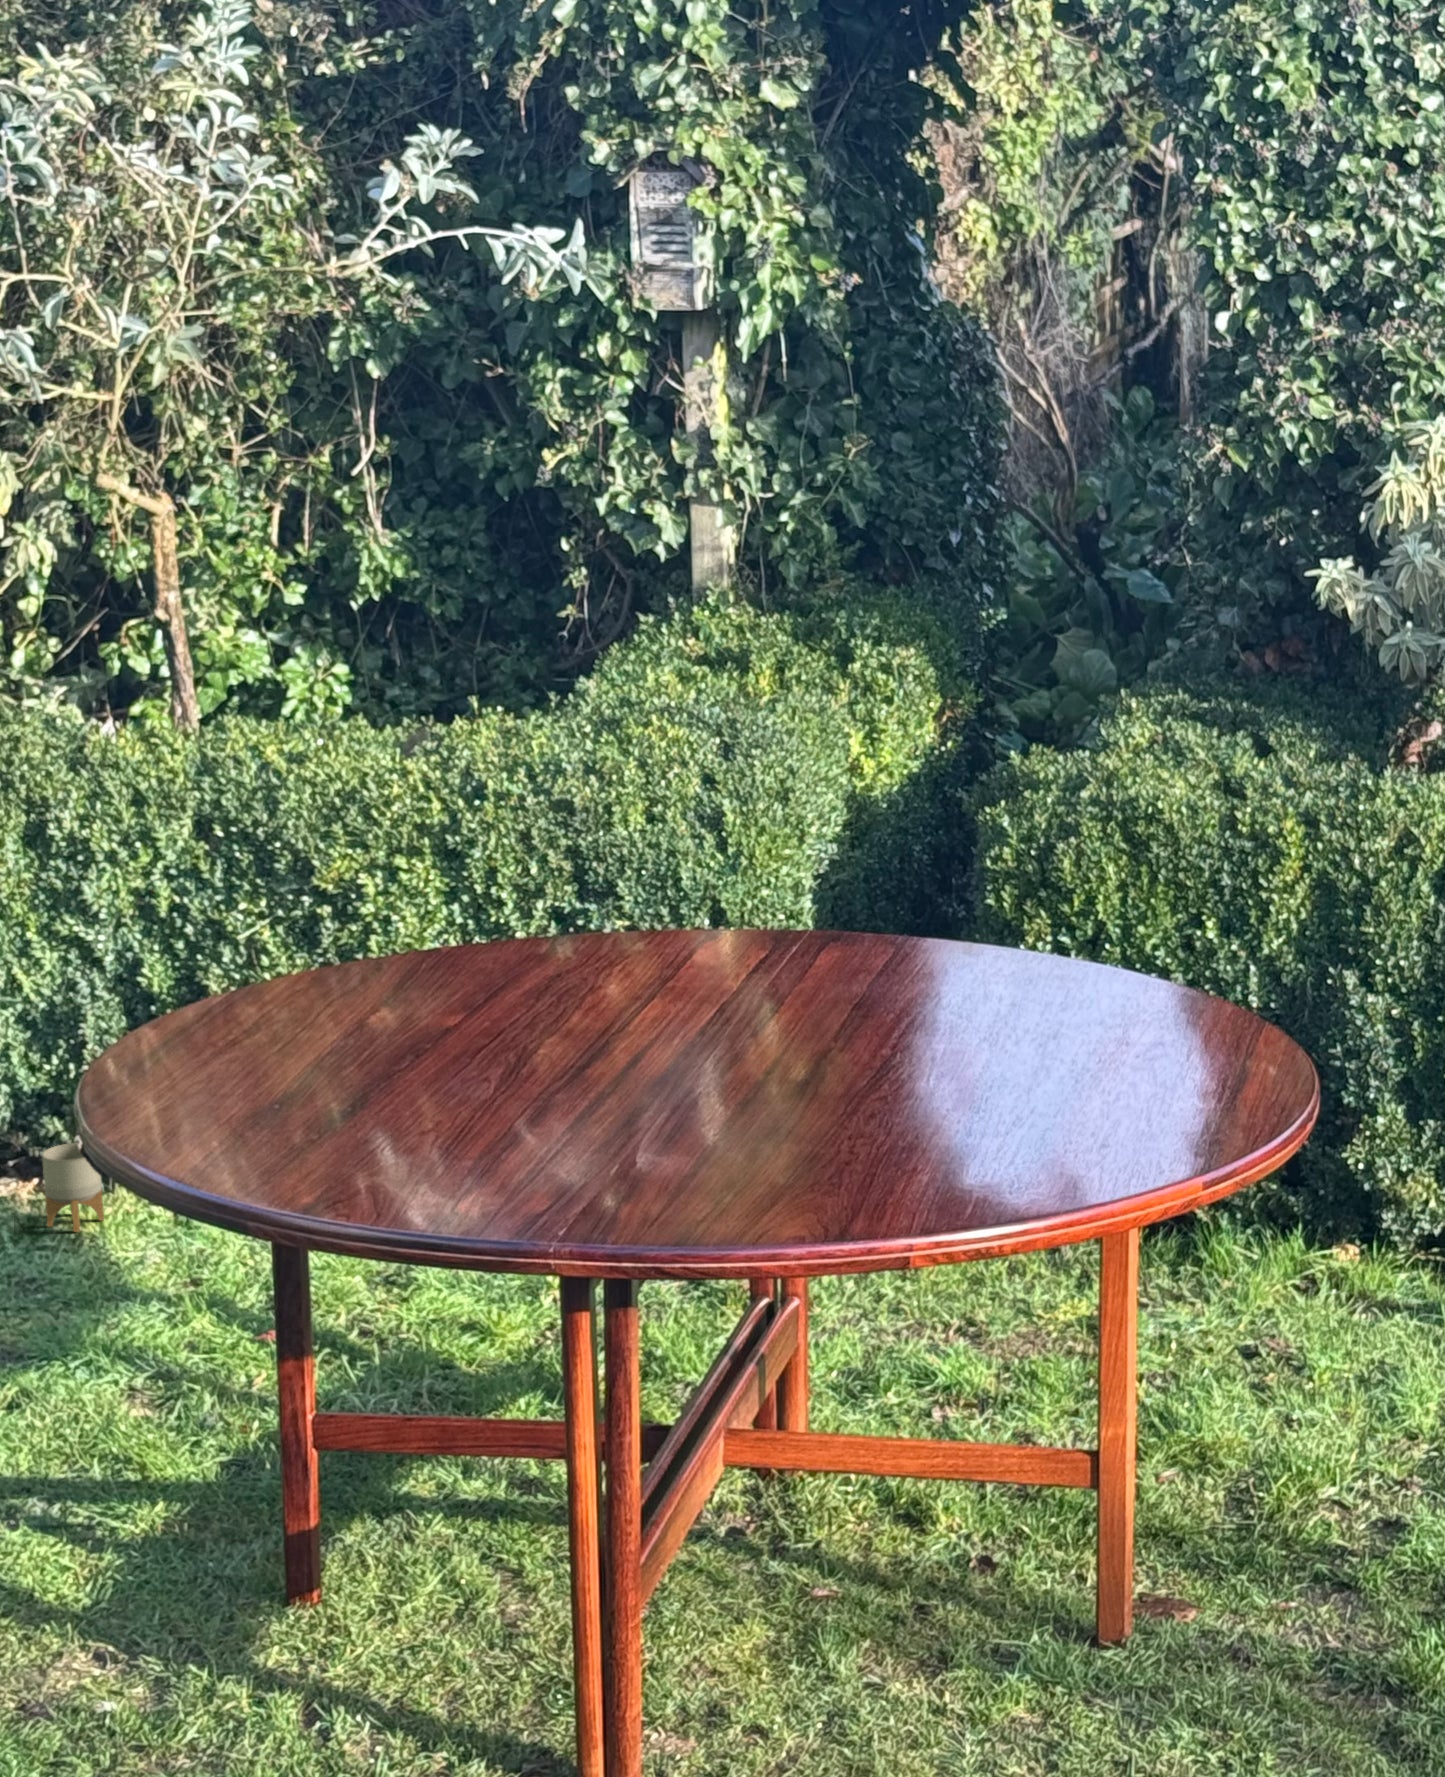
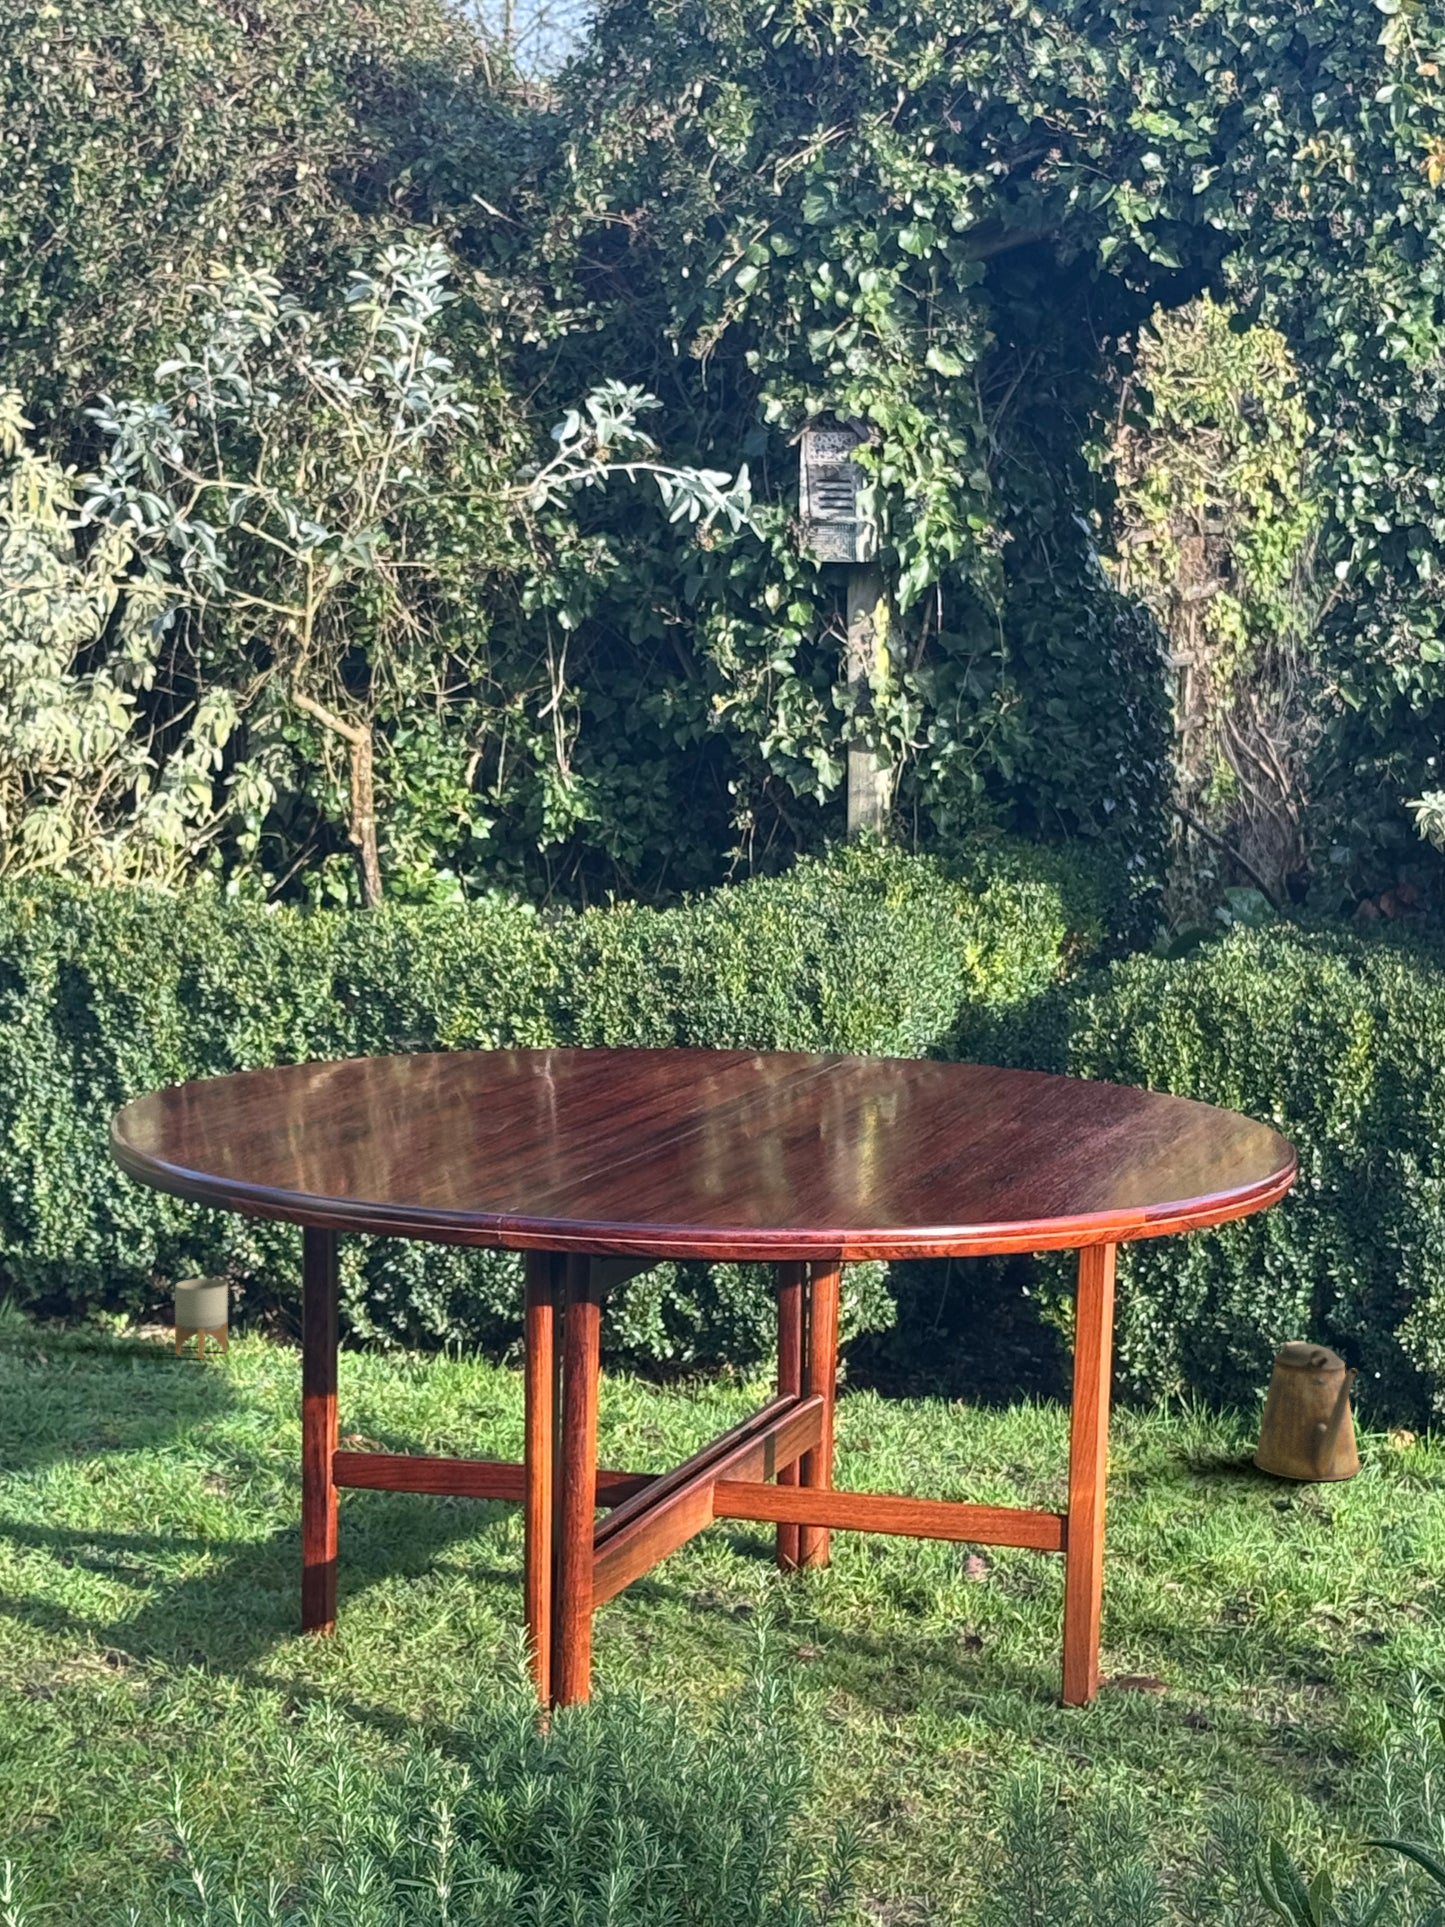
watering can: none [1198,1164,1324,1312] -> present [1253,1341,1361,1481]

